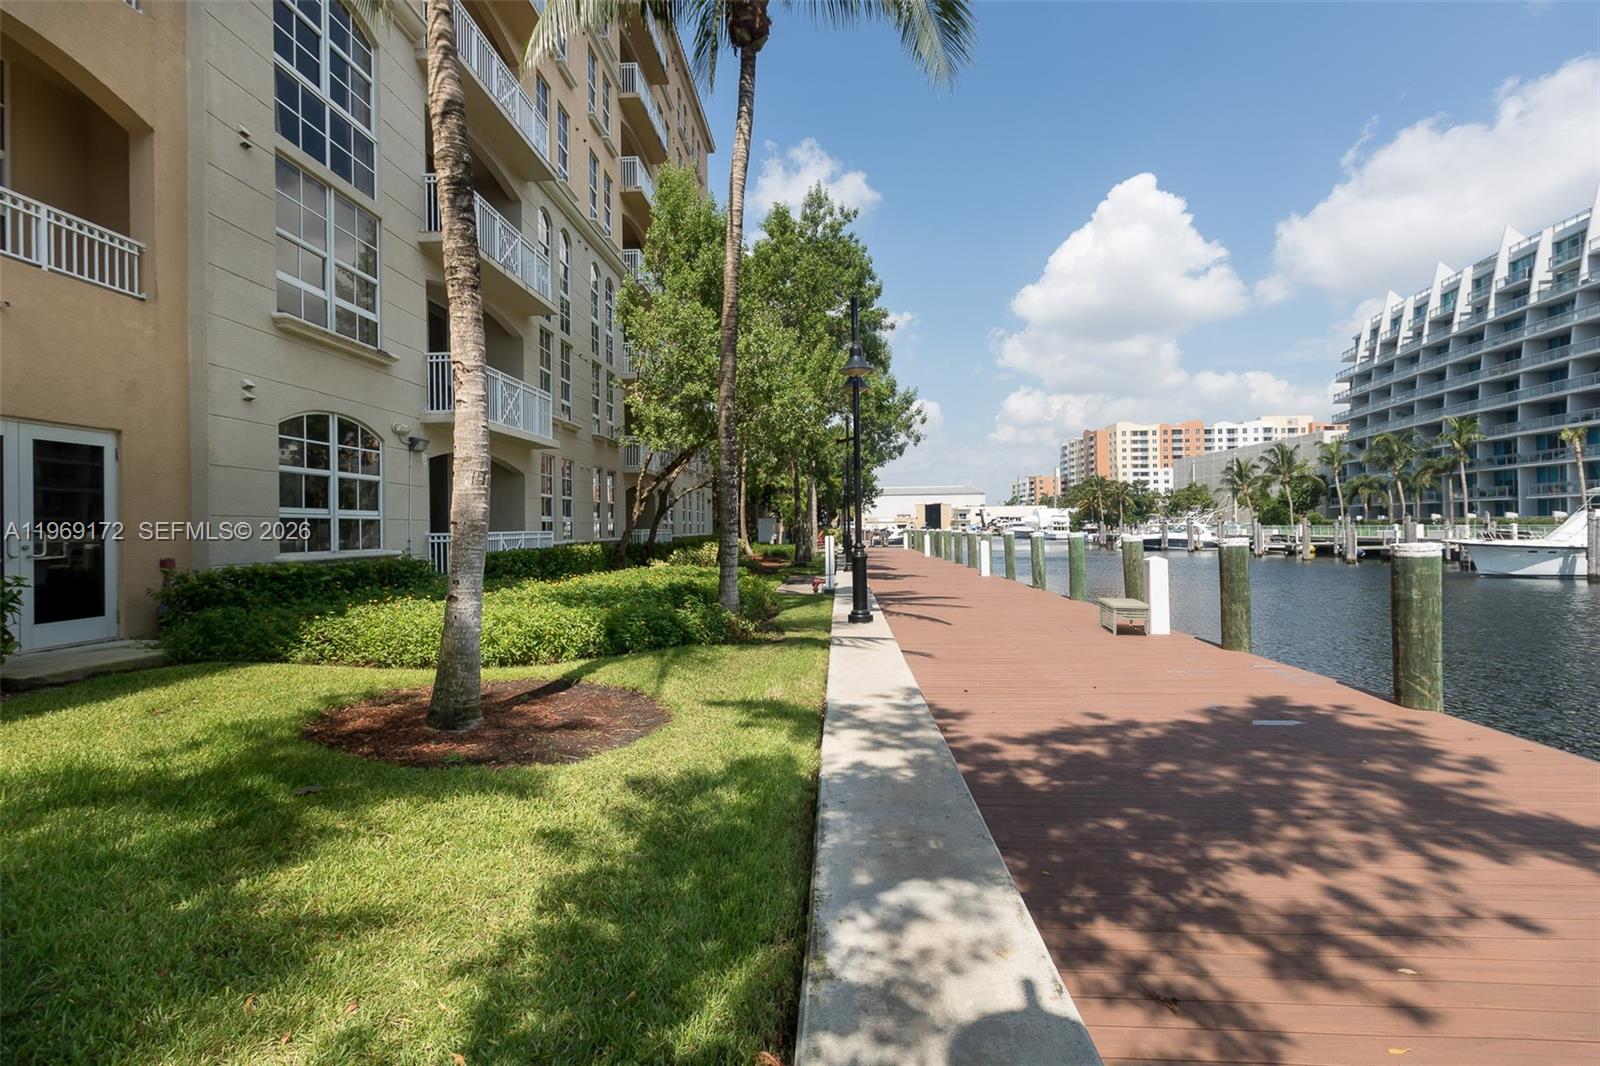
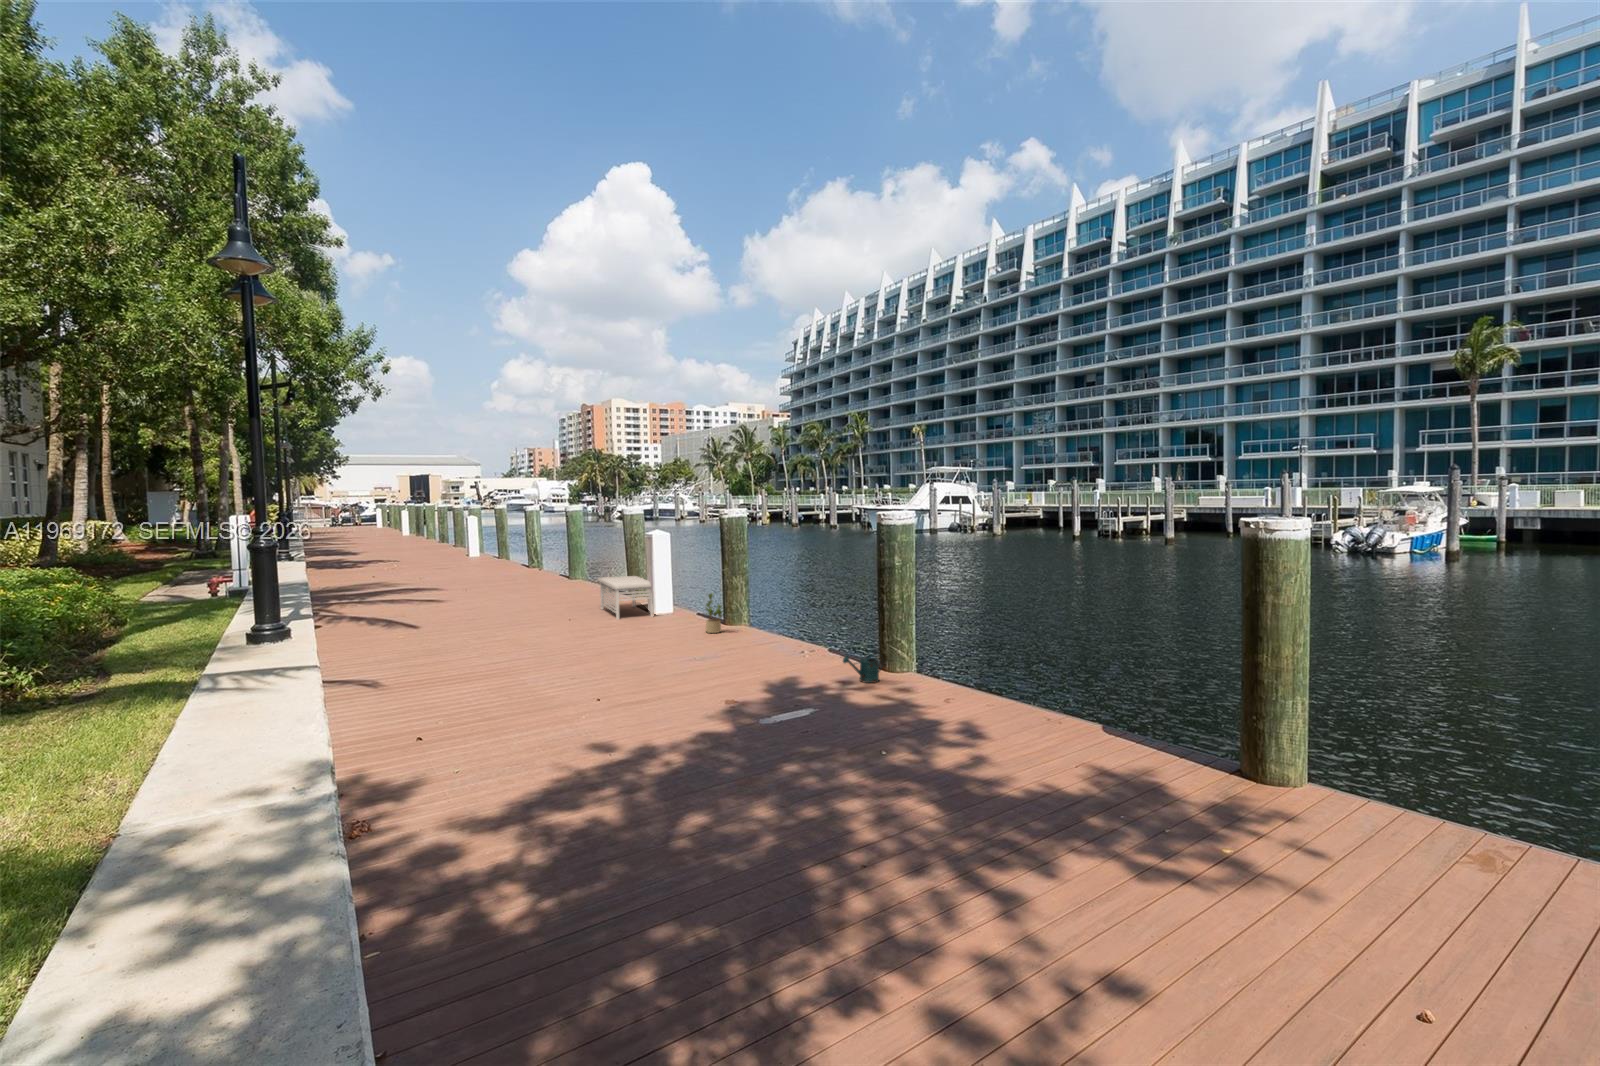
potted plant: none [1201,617,1225,656] -> present [706,594,723,633]
watering can: none [1345,684,1399,716] -> present [843,656,883,683]

